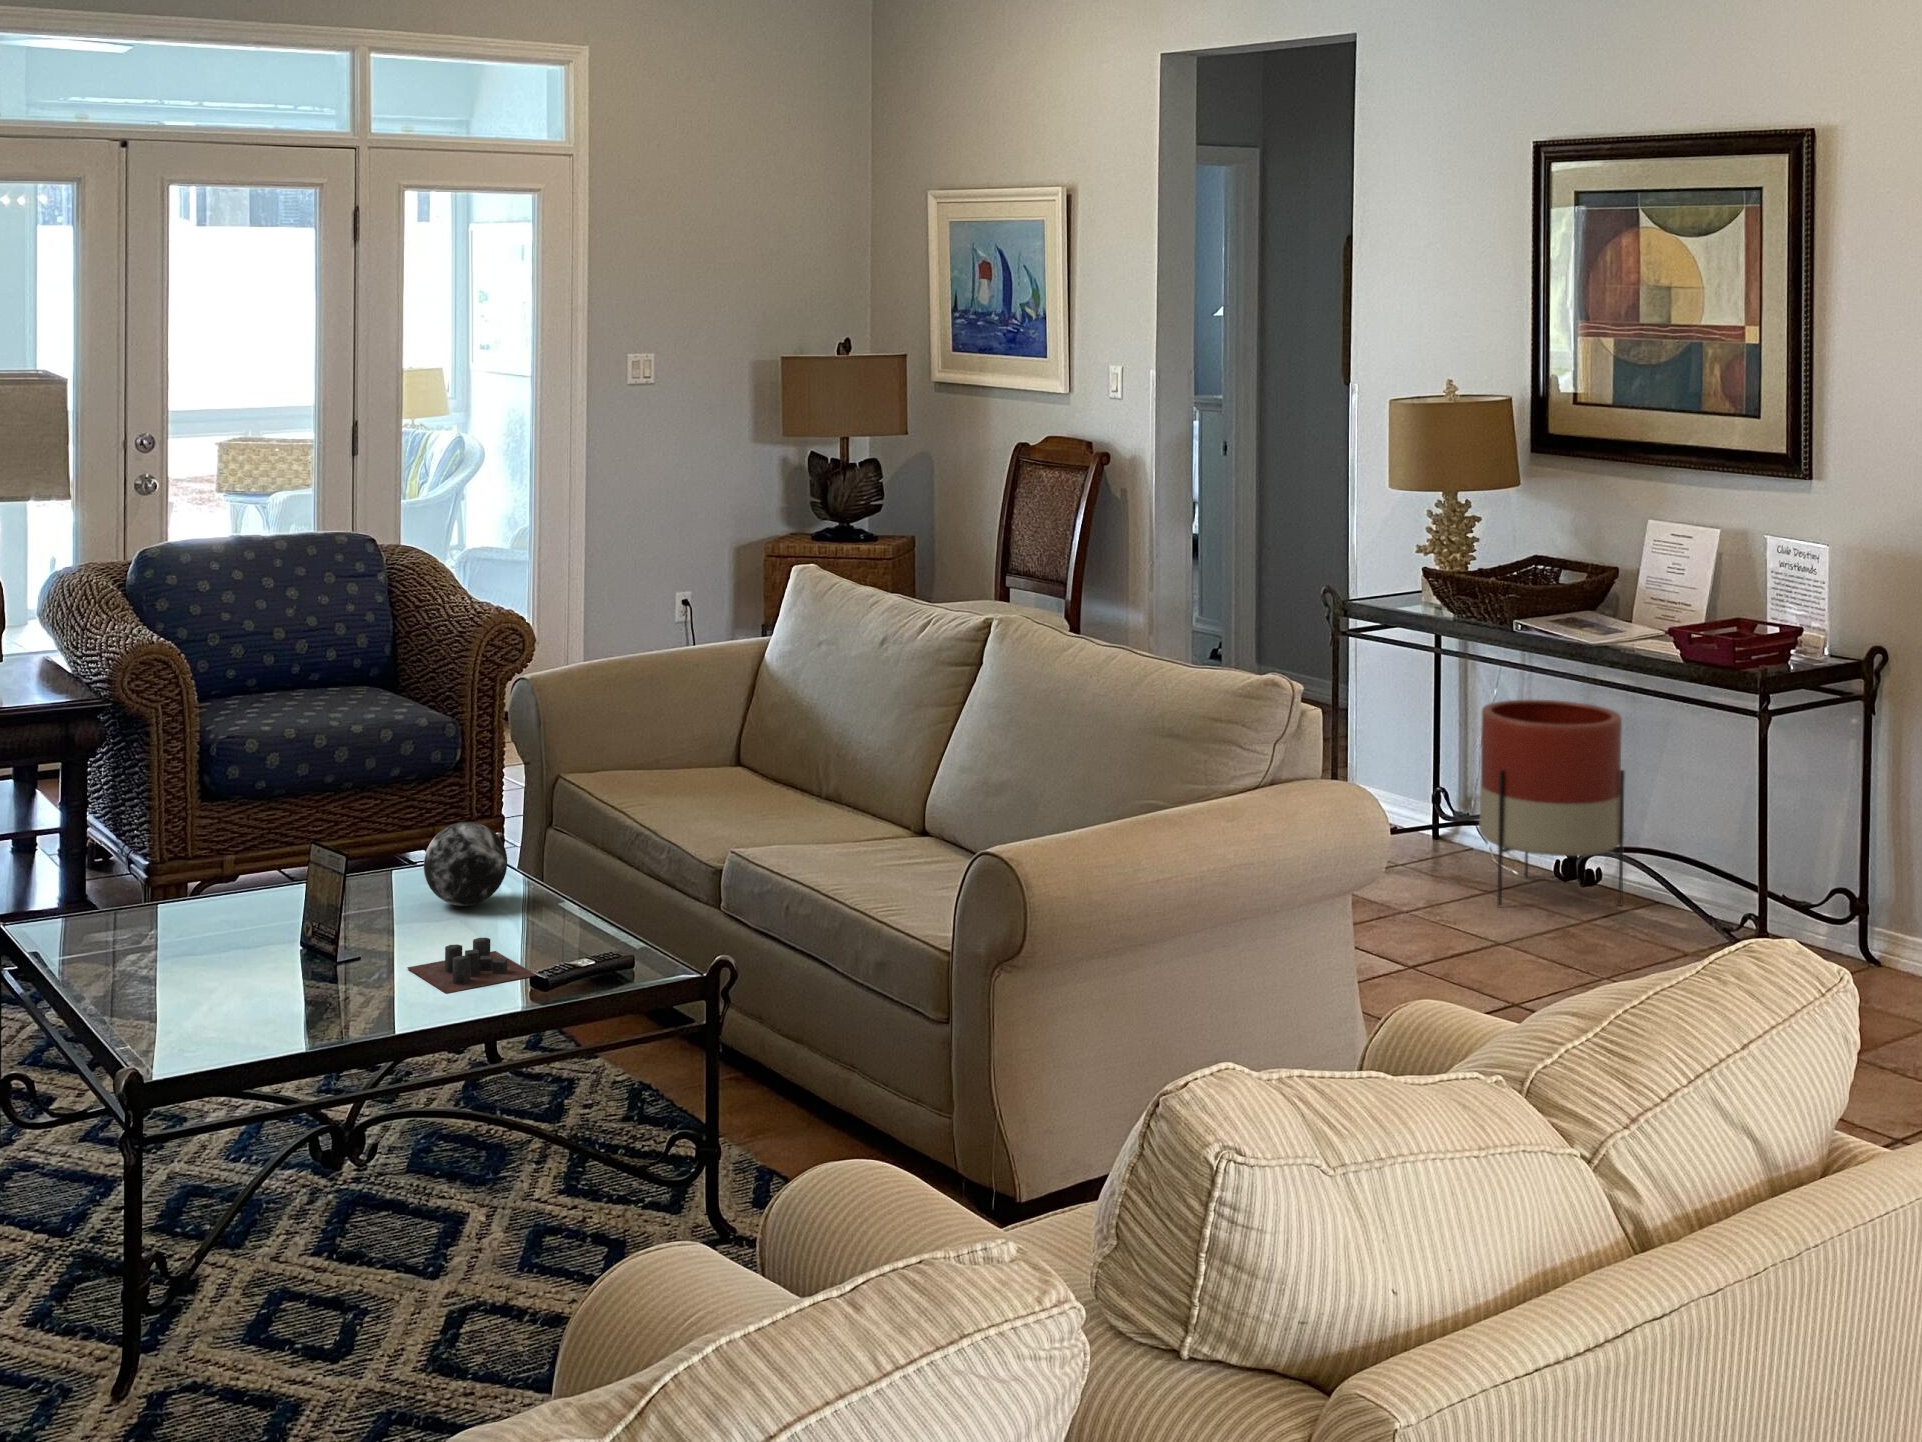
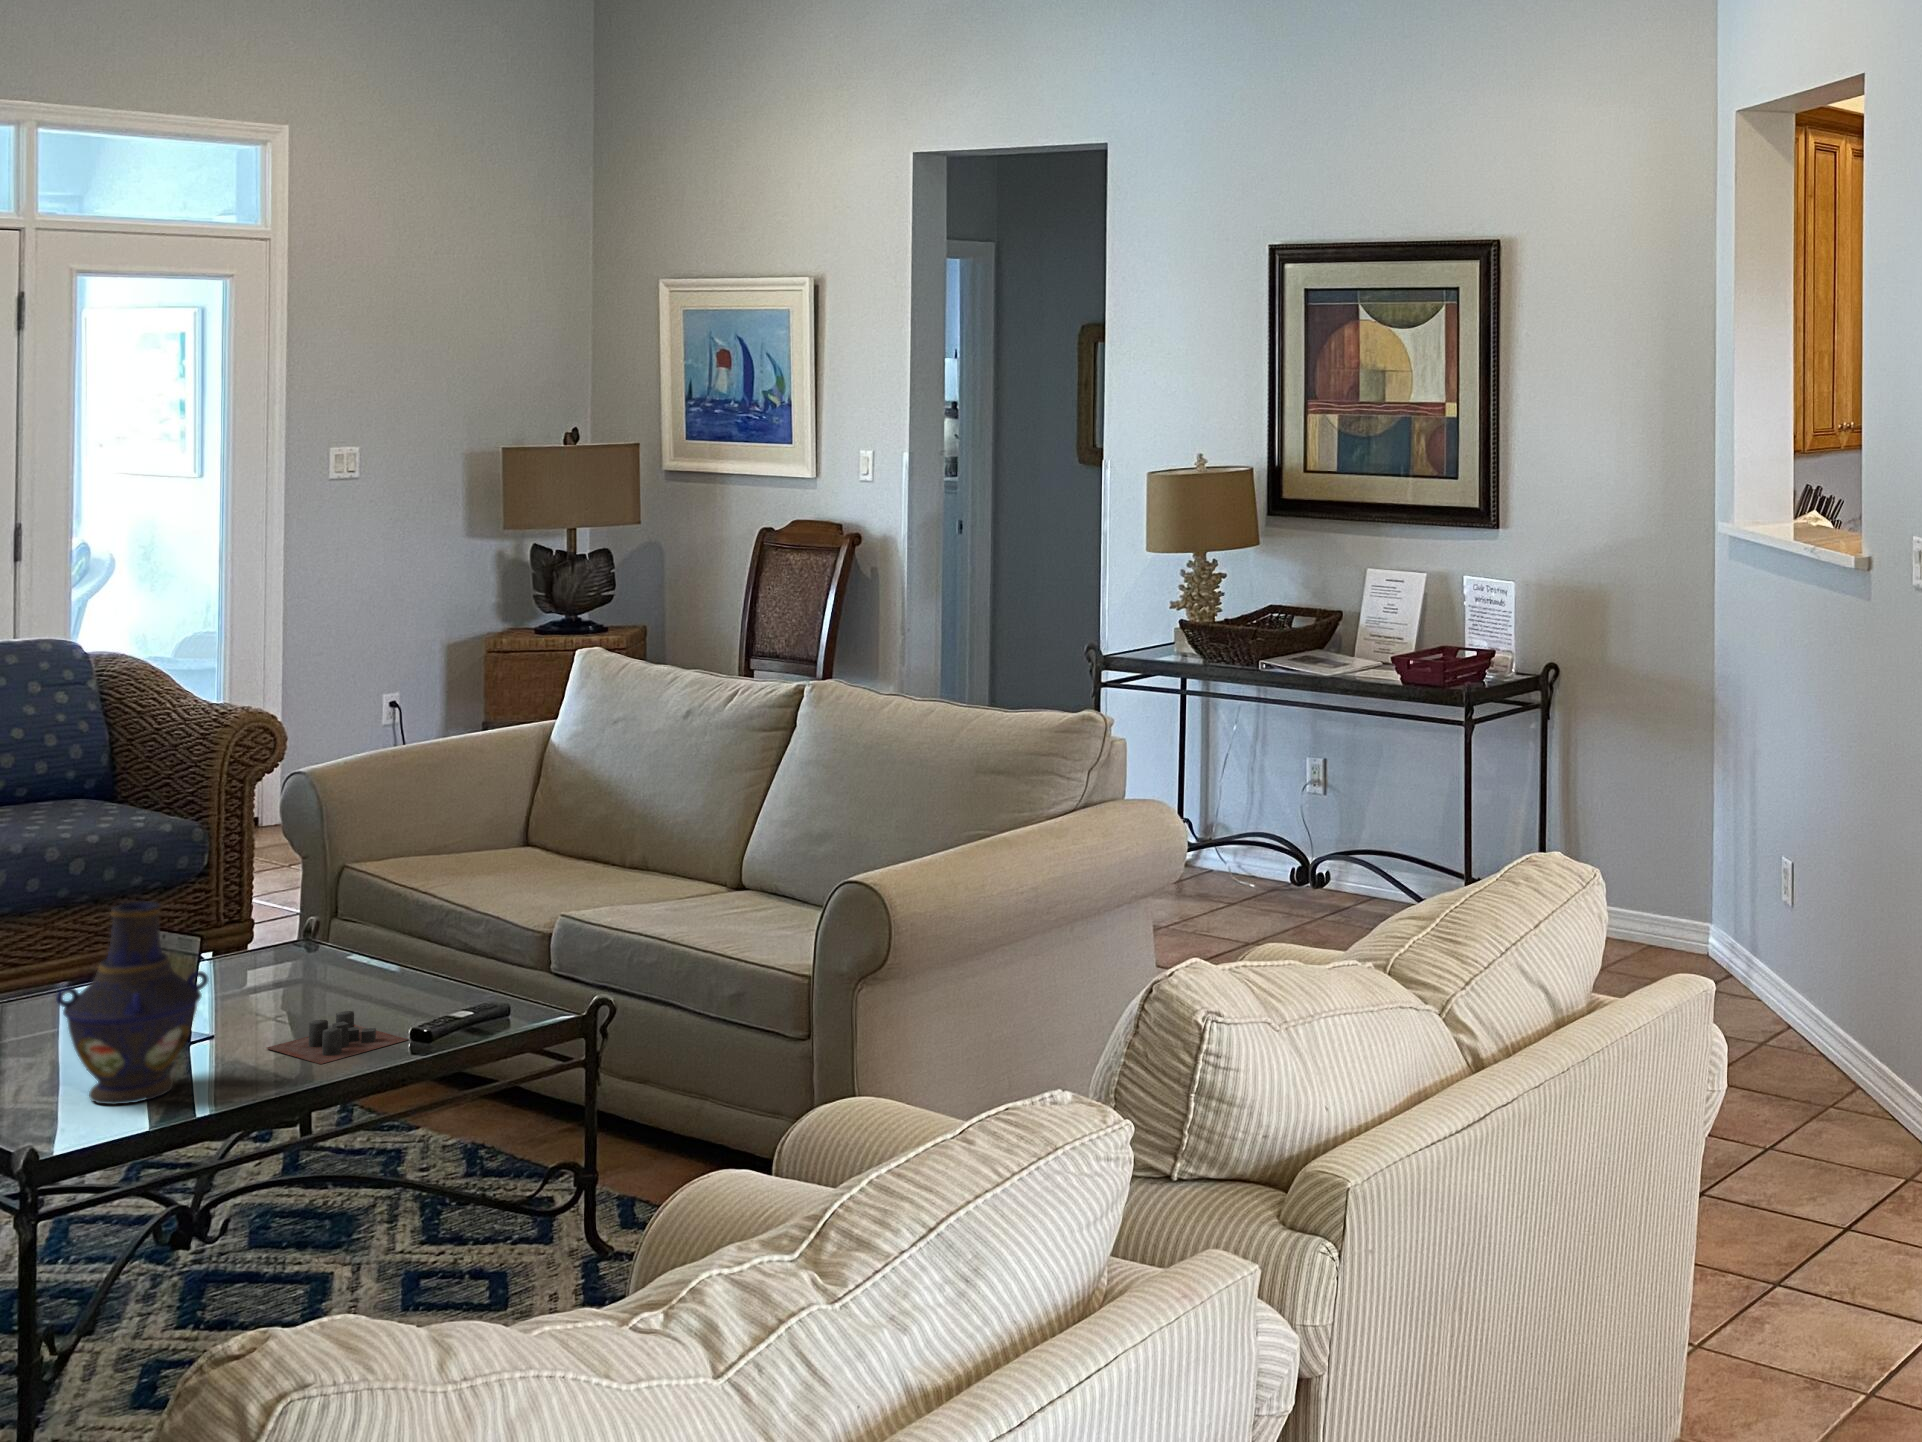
planter: present [1479,700,1625,906] -> none [1227,732,1350,915]
vase: none [200,810,339,1015] -> present [56,901,208,1104]
decorative orb: present [424,822,507,906] -> none [253,908,343,991]

